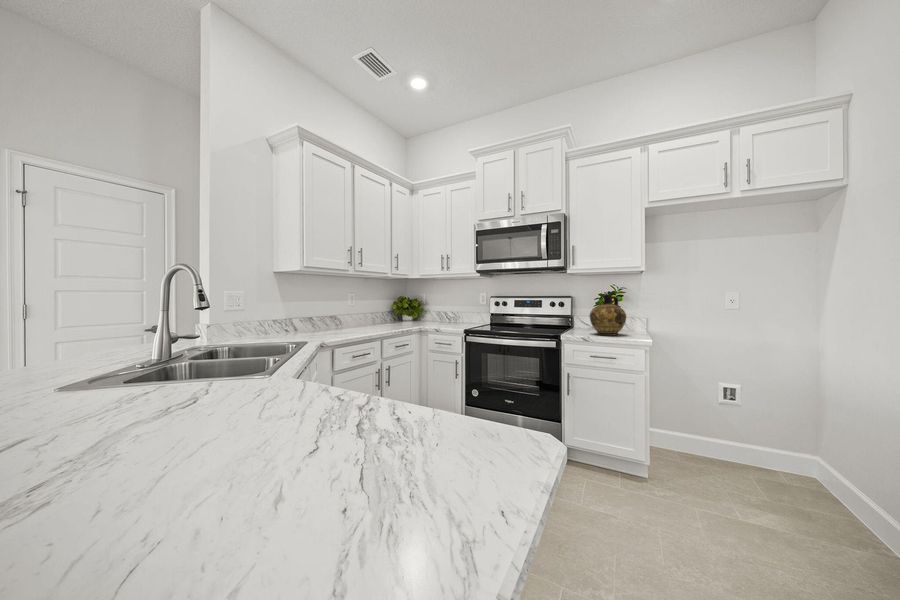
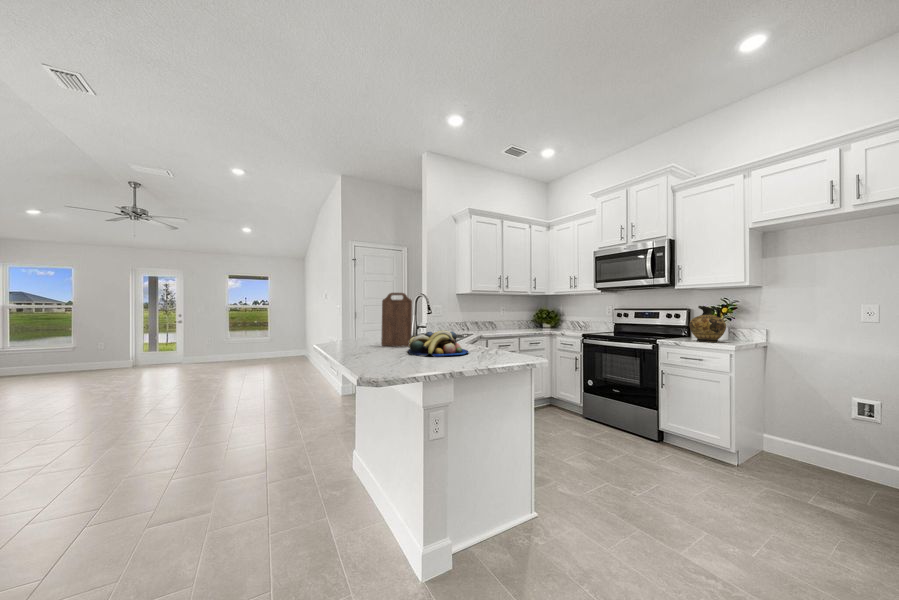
cutting board: none [43,257,164,423] -> present [381,293,412,347]
fruit bowl: none [133,364,350,488] -> present [408,330,468,357]

